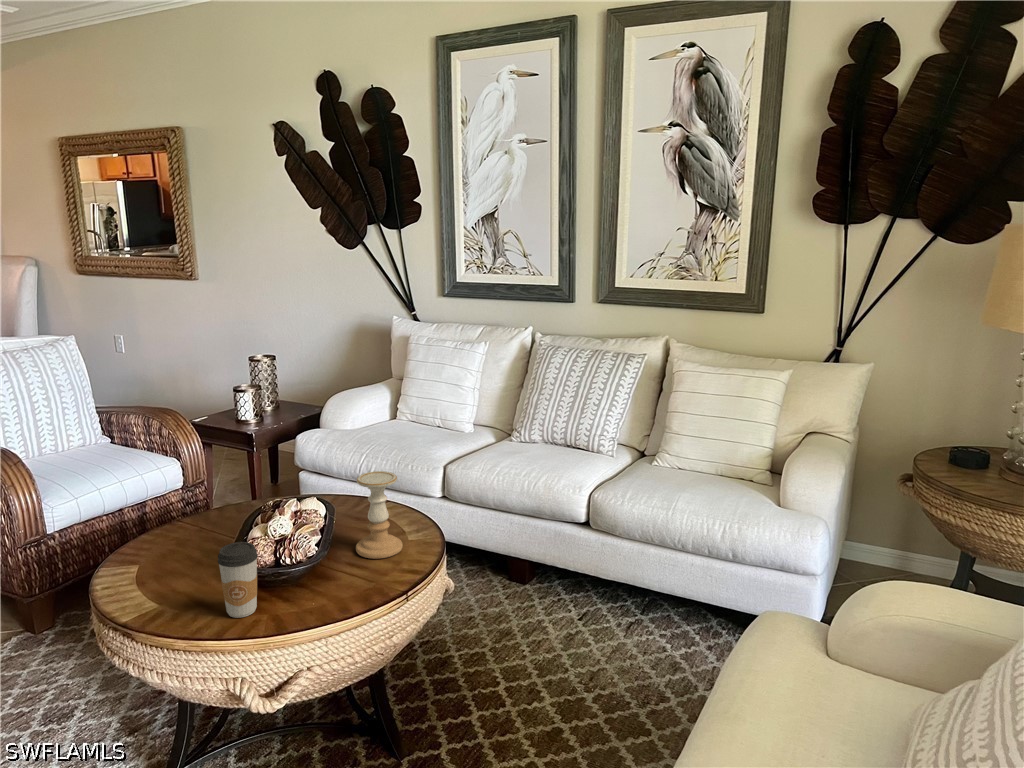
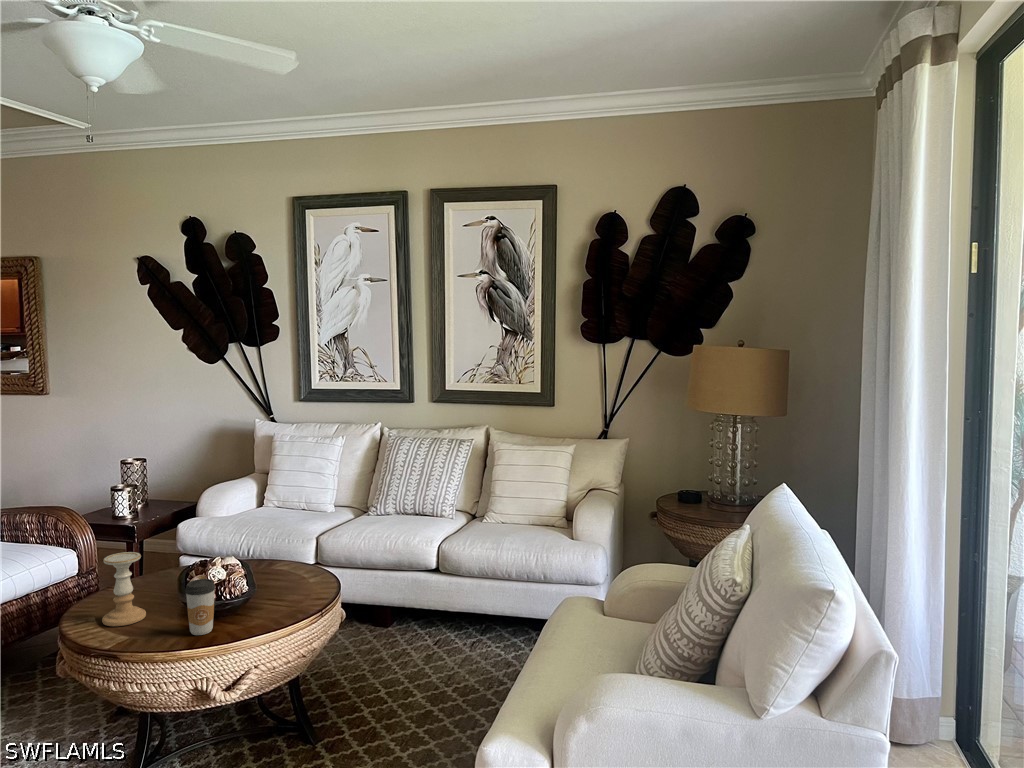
candle holder: present [356,471,403,559] -> present [102,552,146,626]

